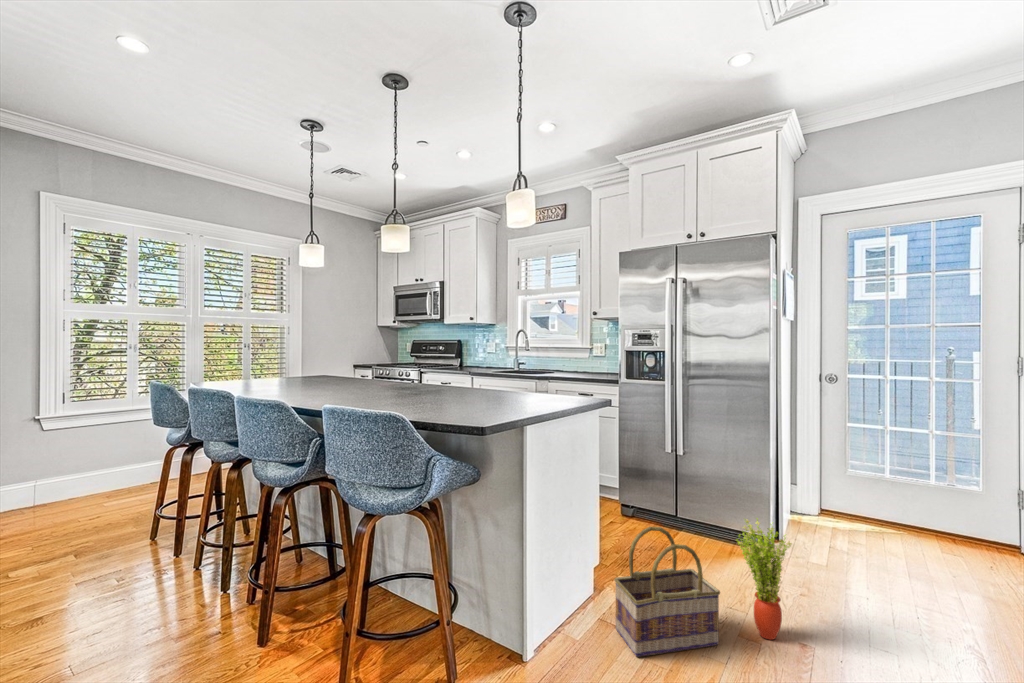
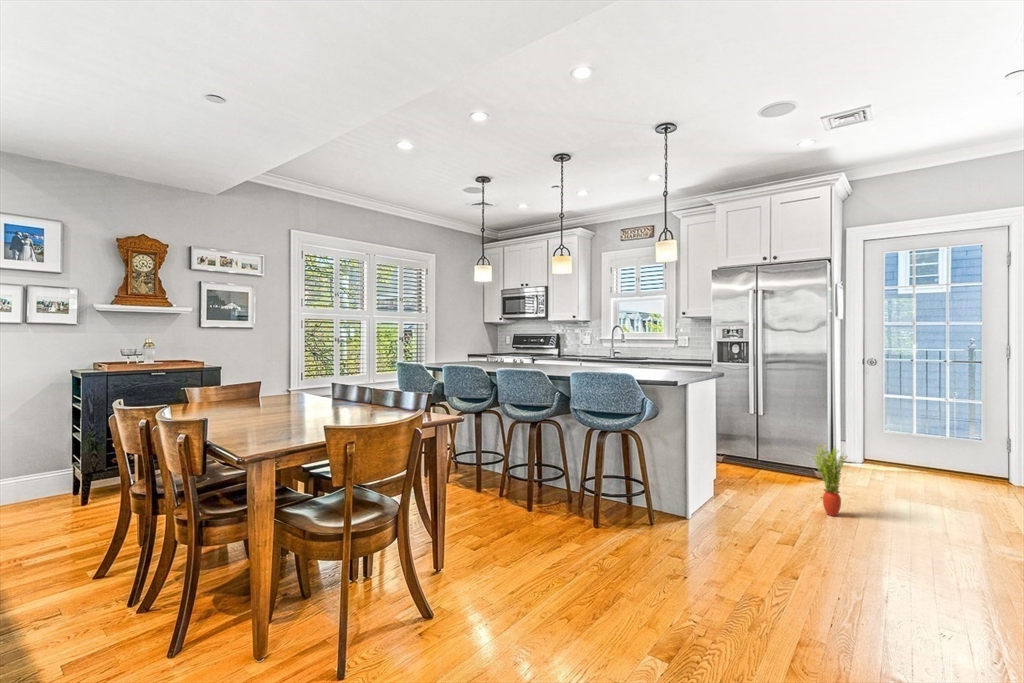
basket: present [614,527,720,657] -> none [735,449,803,521]

